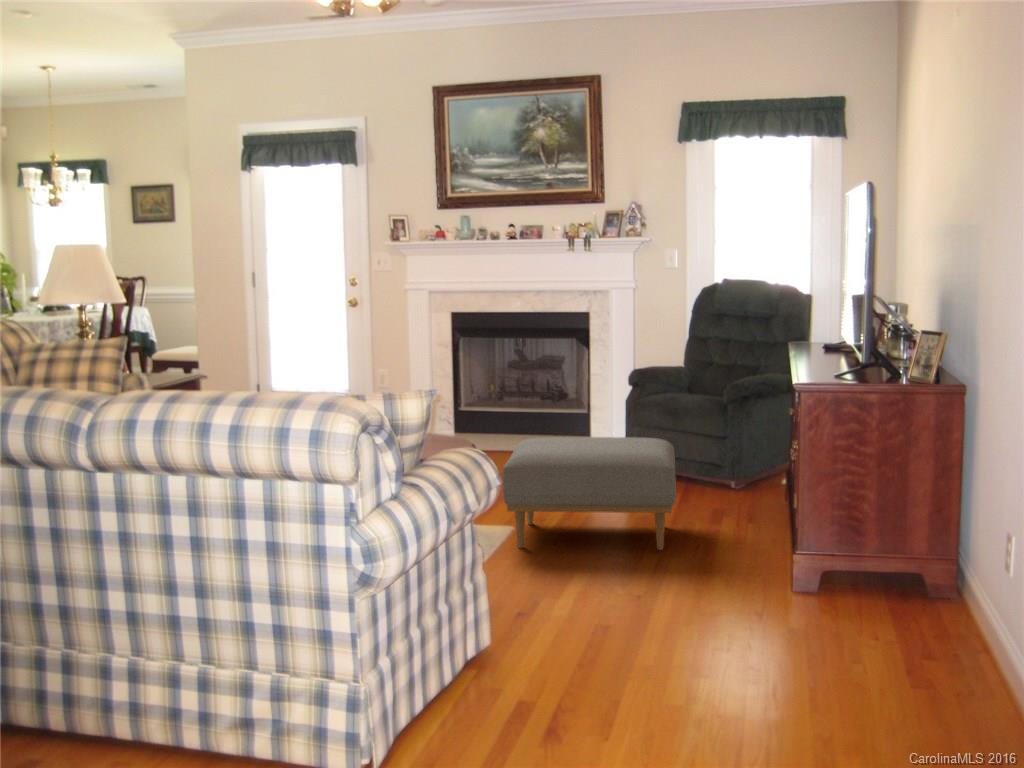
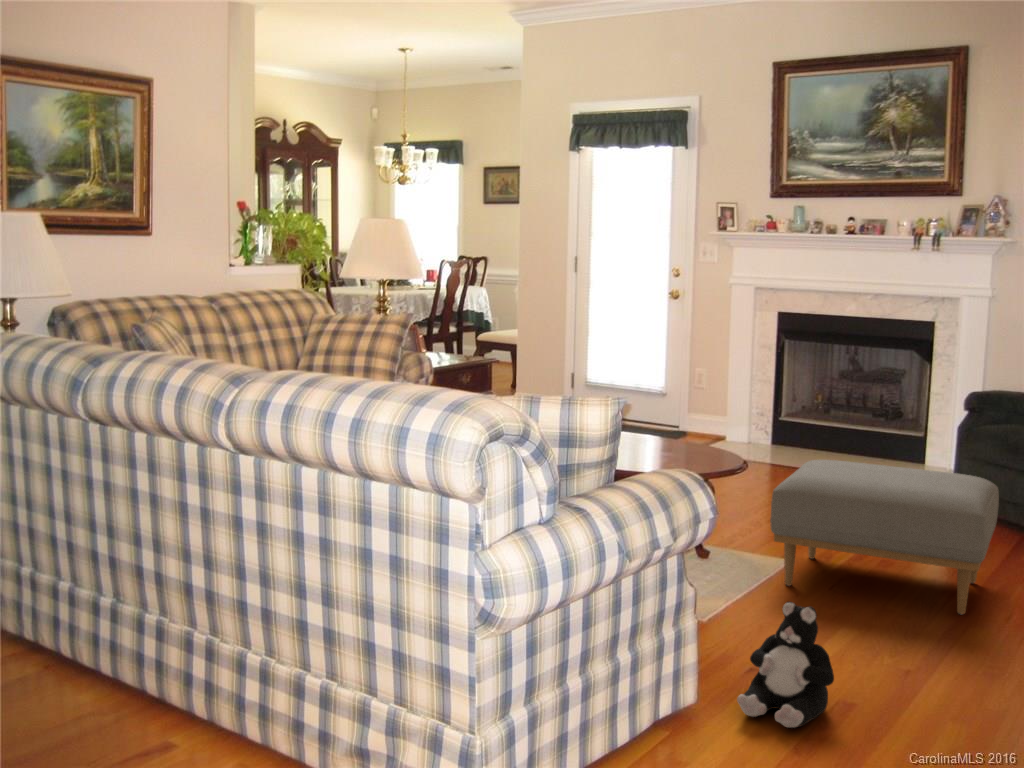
plush toy: none [523,549,595,648] -> present [737,602,834,728]

